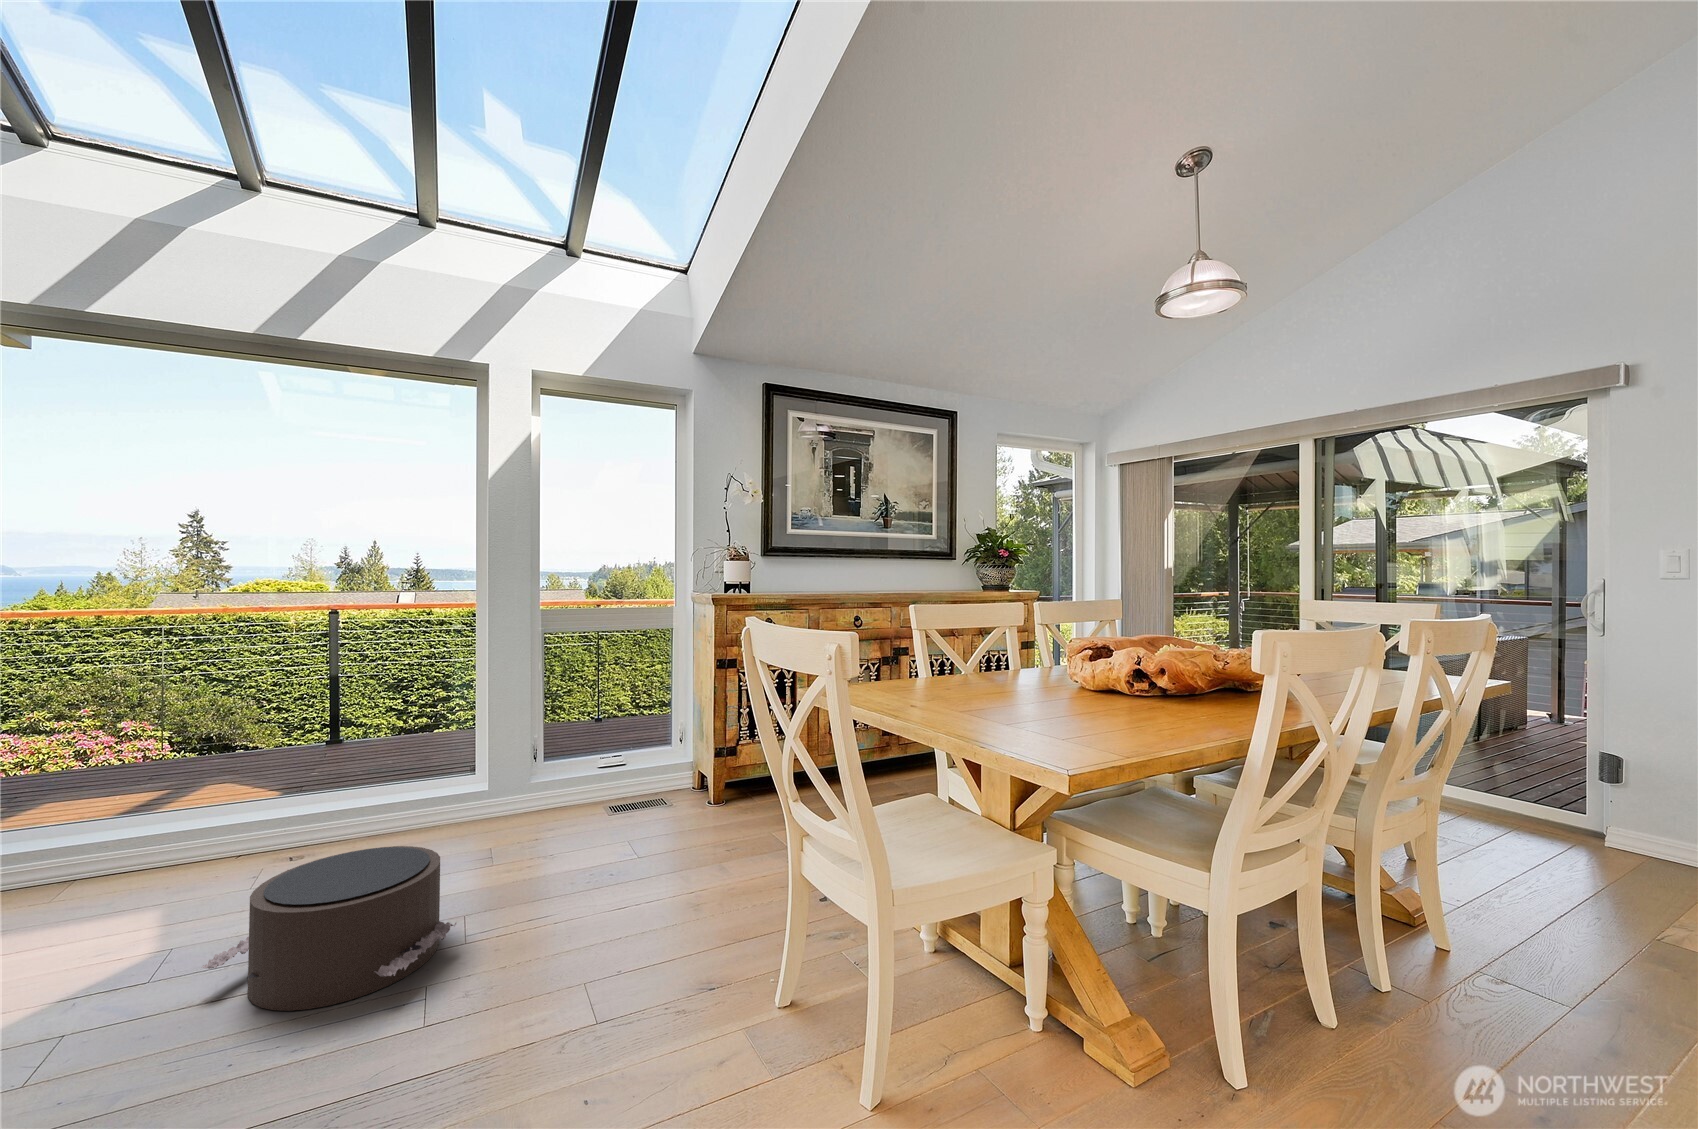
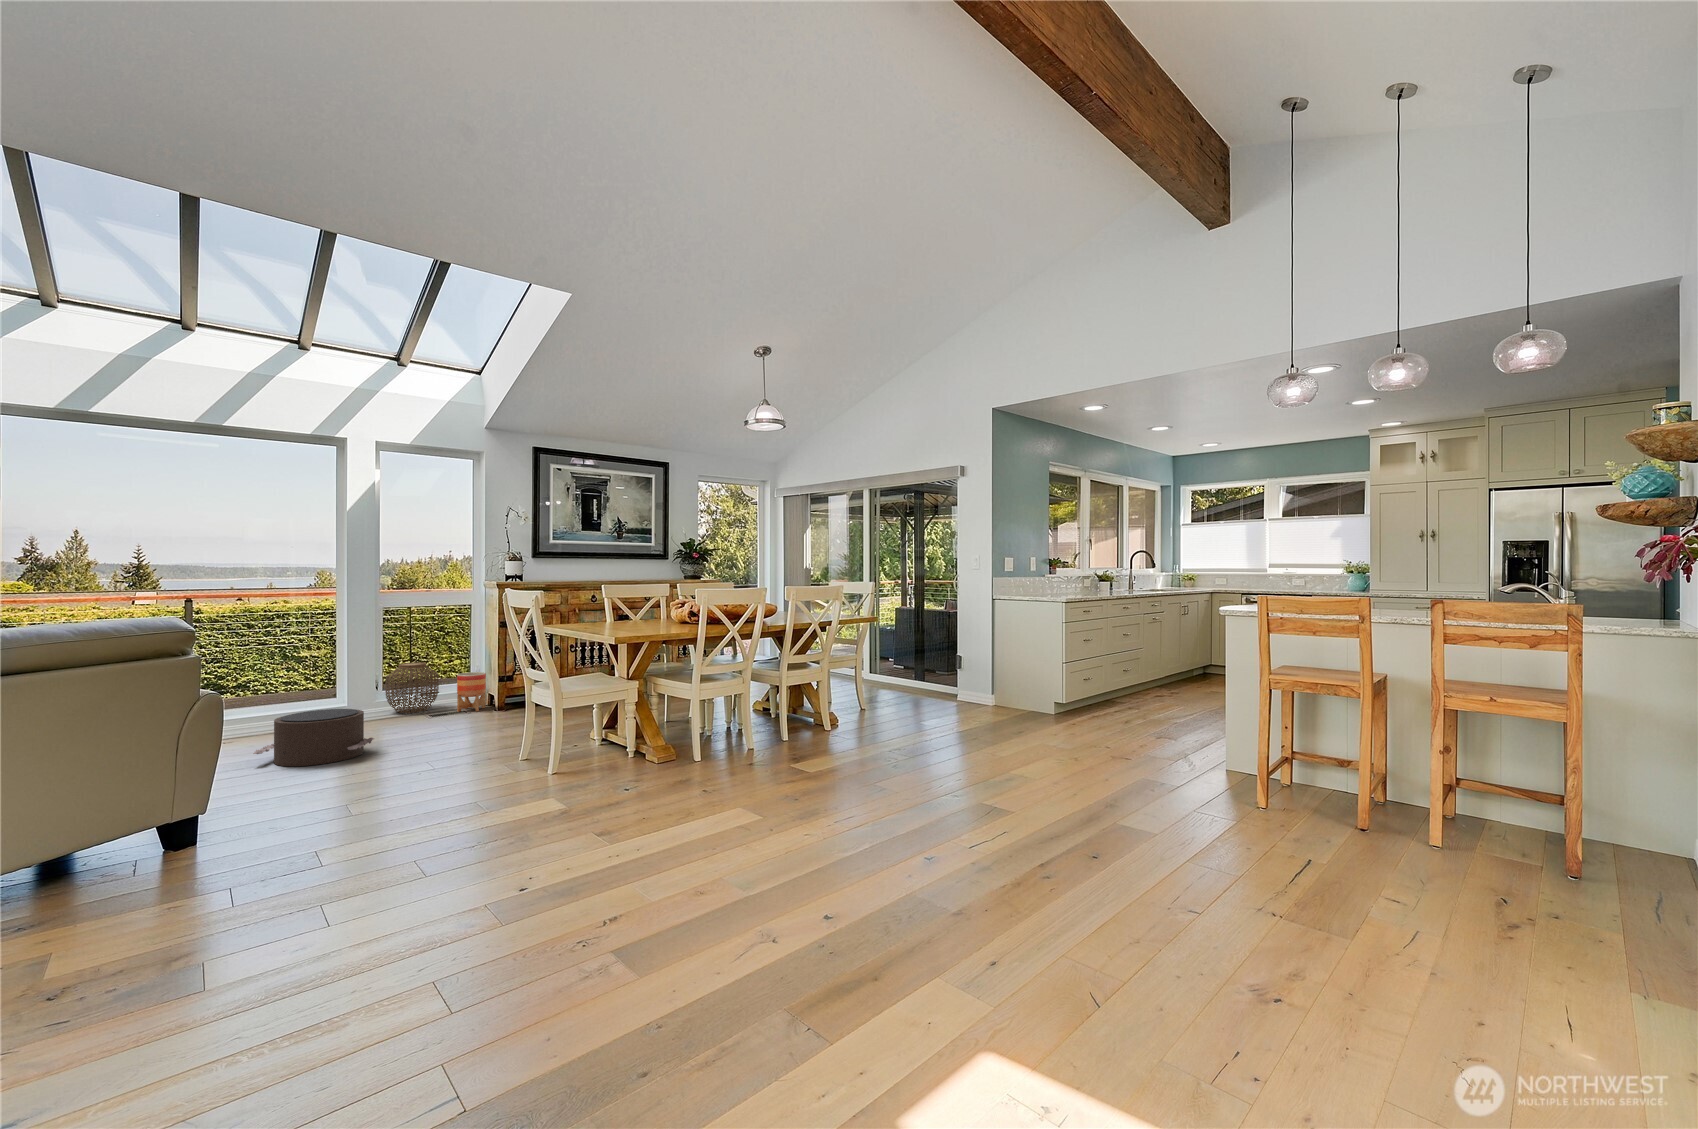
woven basket: none [545,721,623,807] -> present [385,662,439,713]
planter: none [647,741,691,812] -> present [457,672,486,712]

